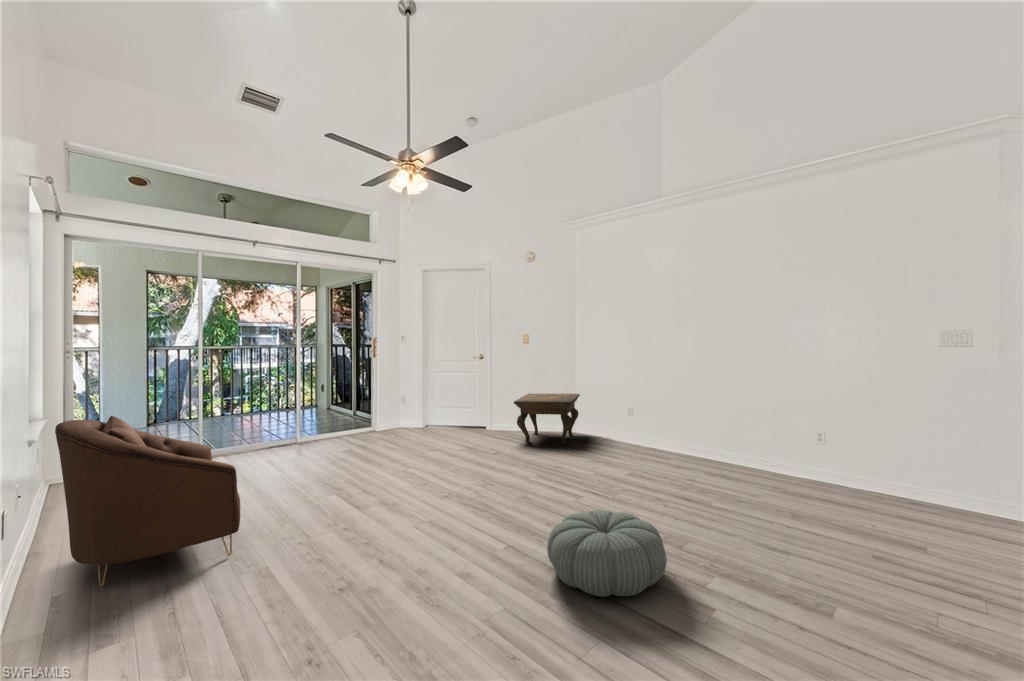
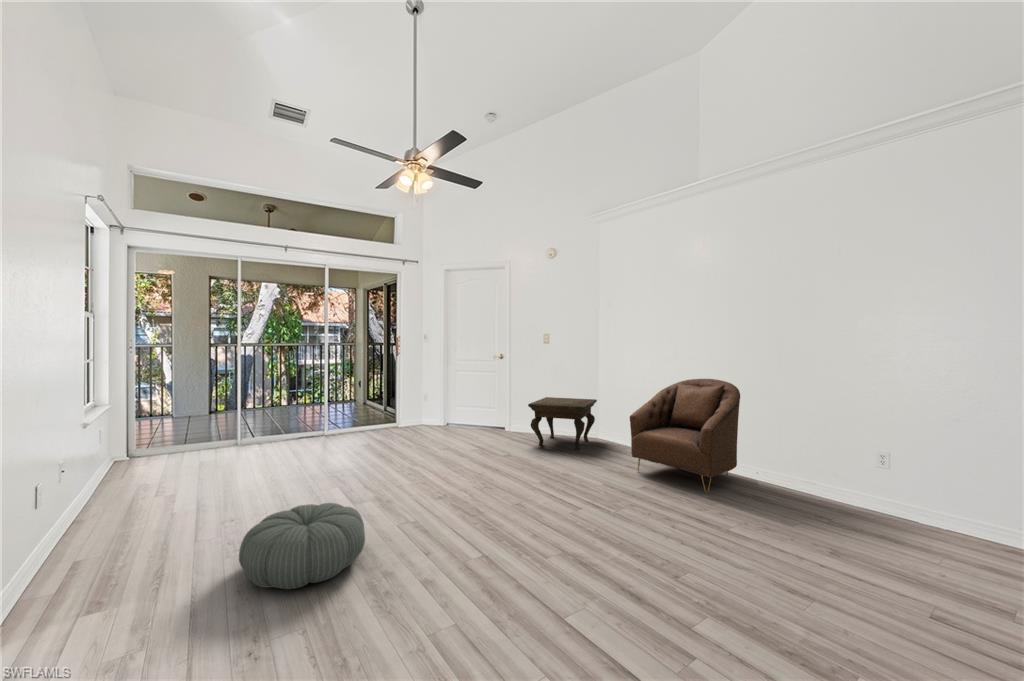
armchair: present [55,416,240,587] -> present [630,379,740,493]
pouf: present [547,509,667,597] -> present [239,503,365,589]

